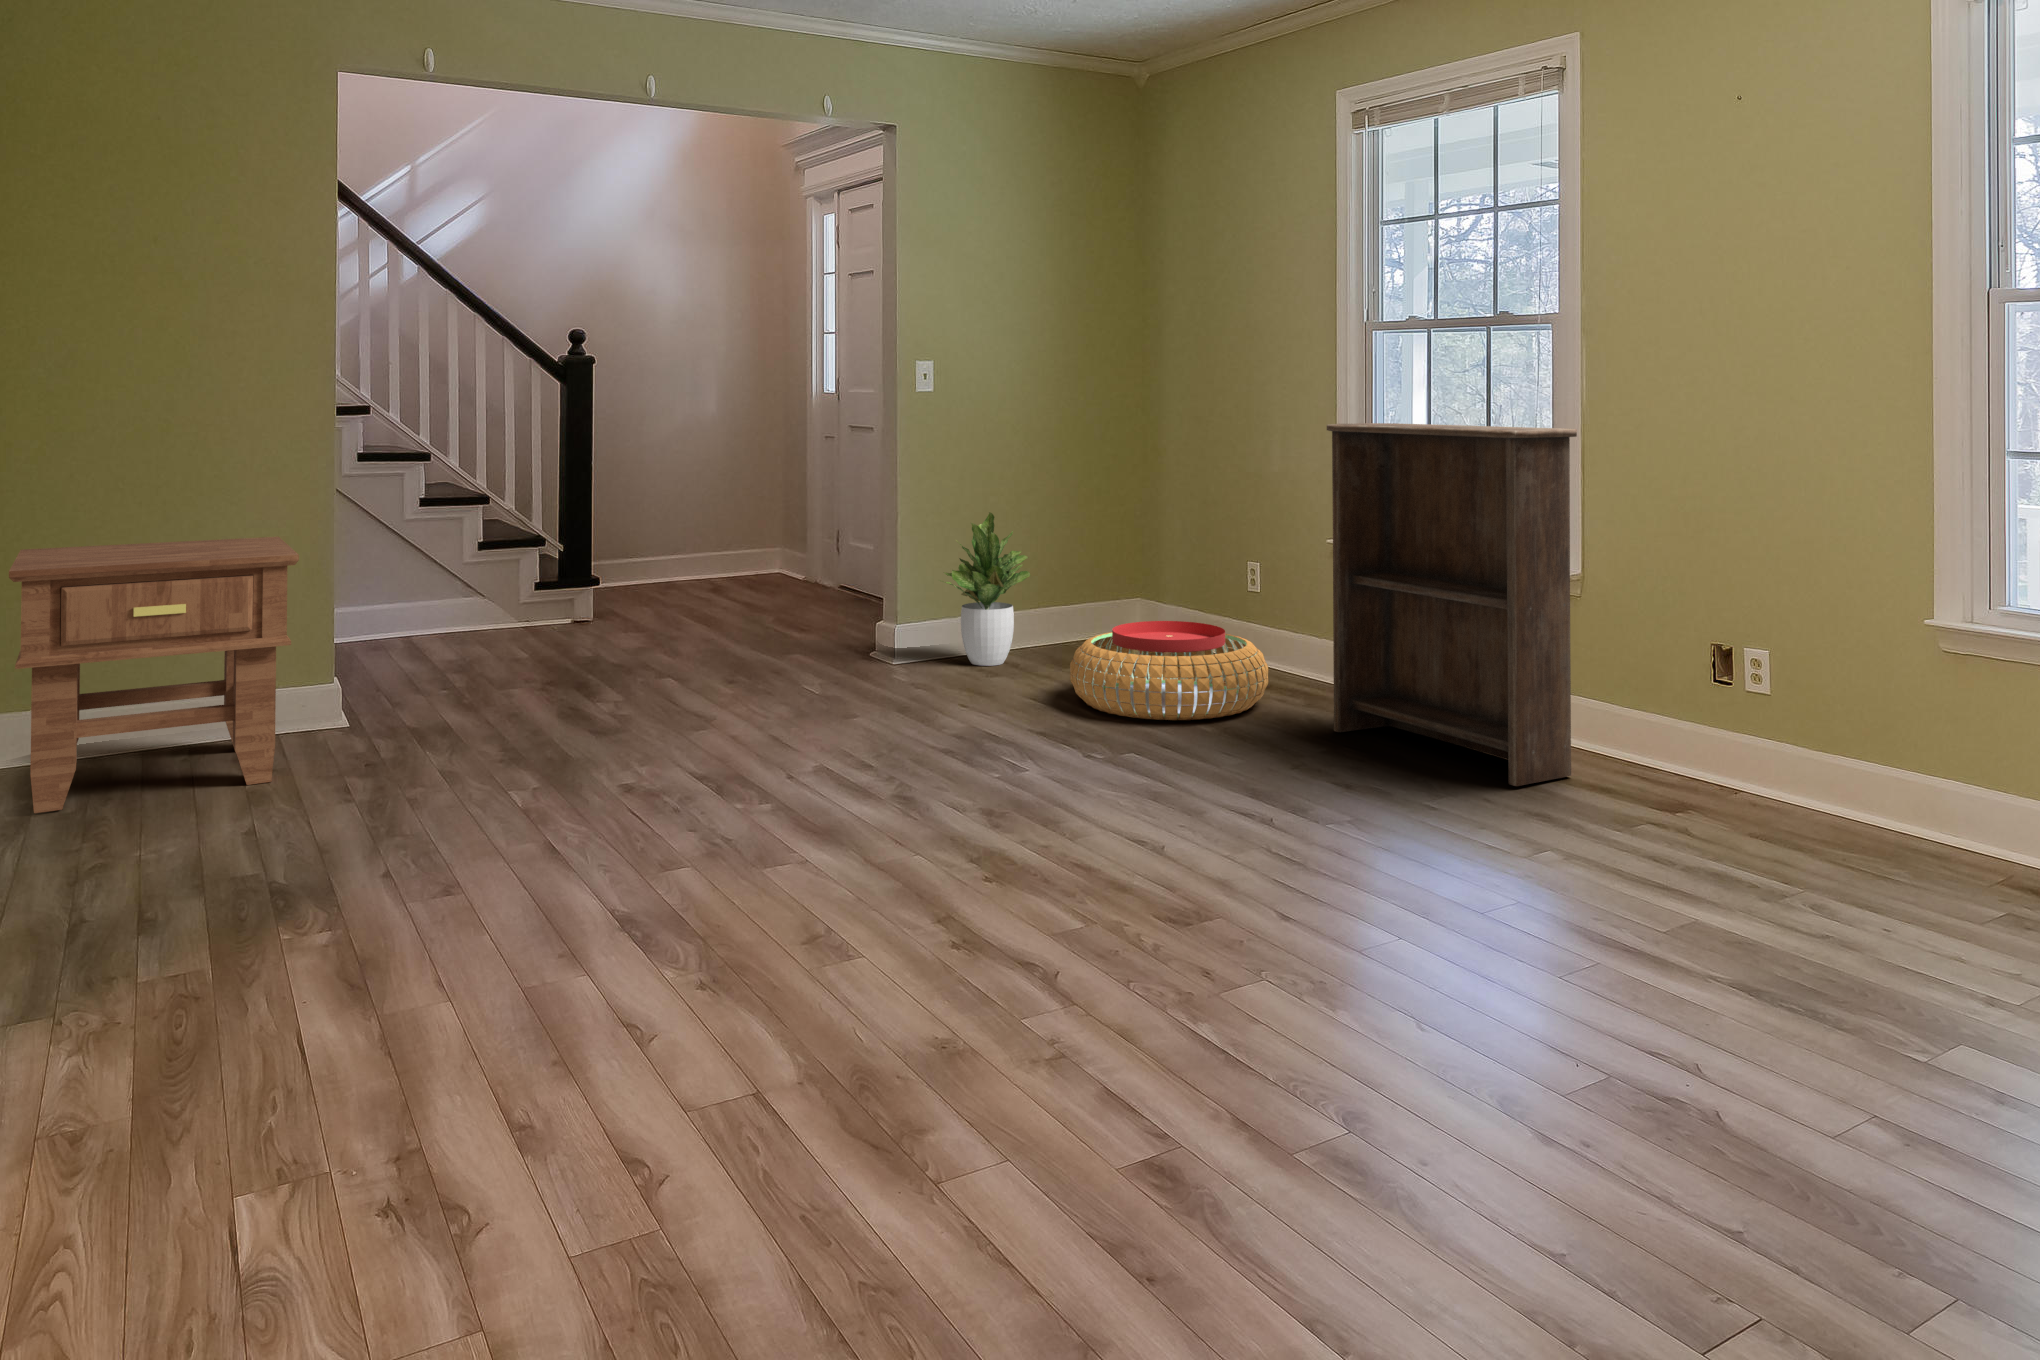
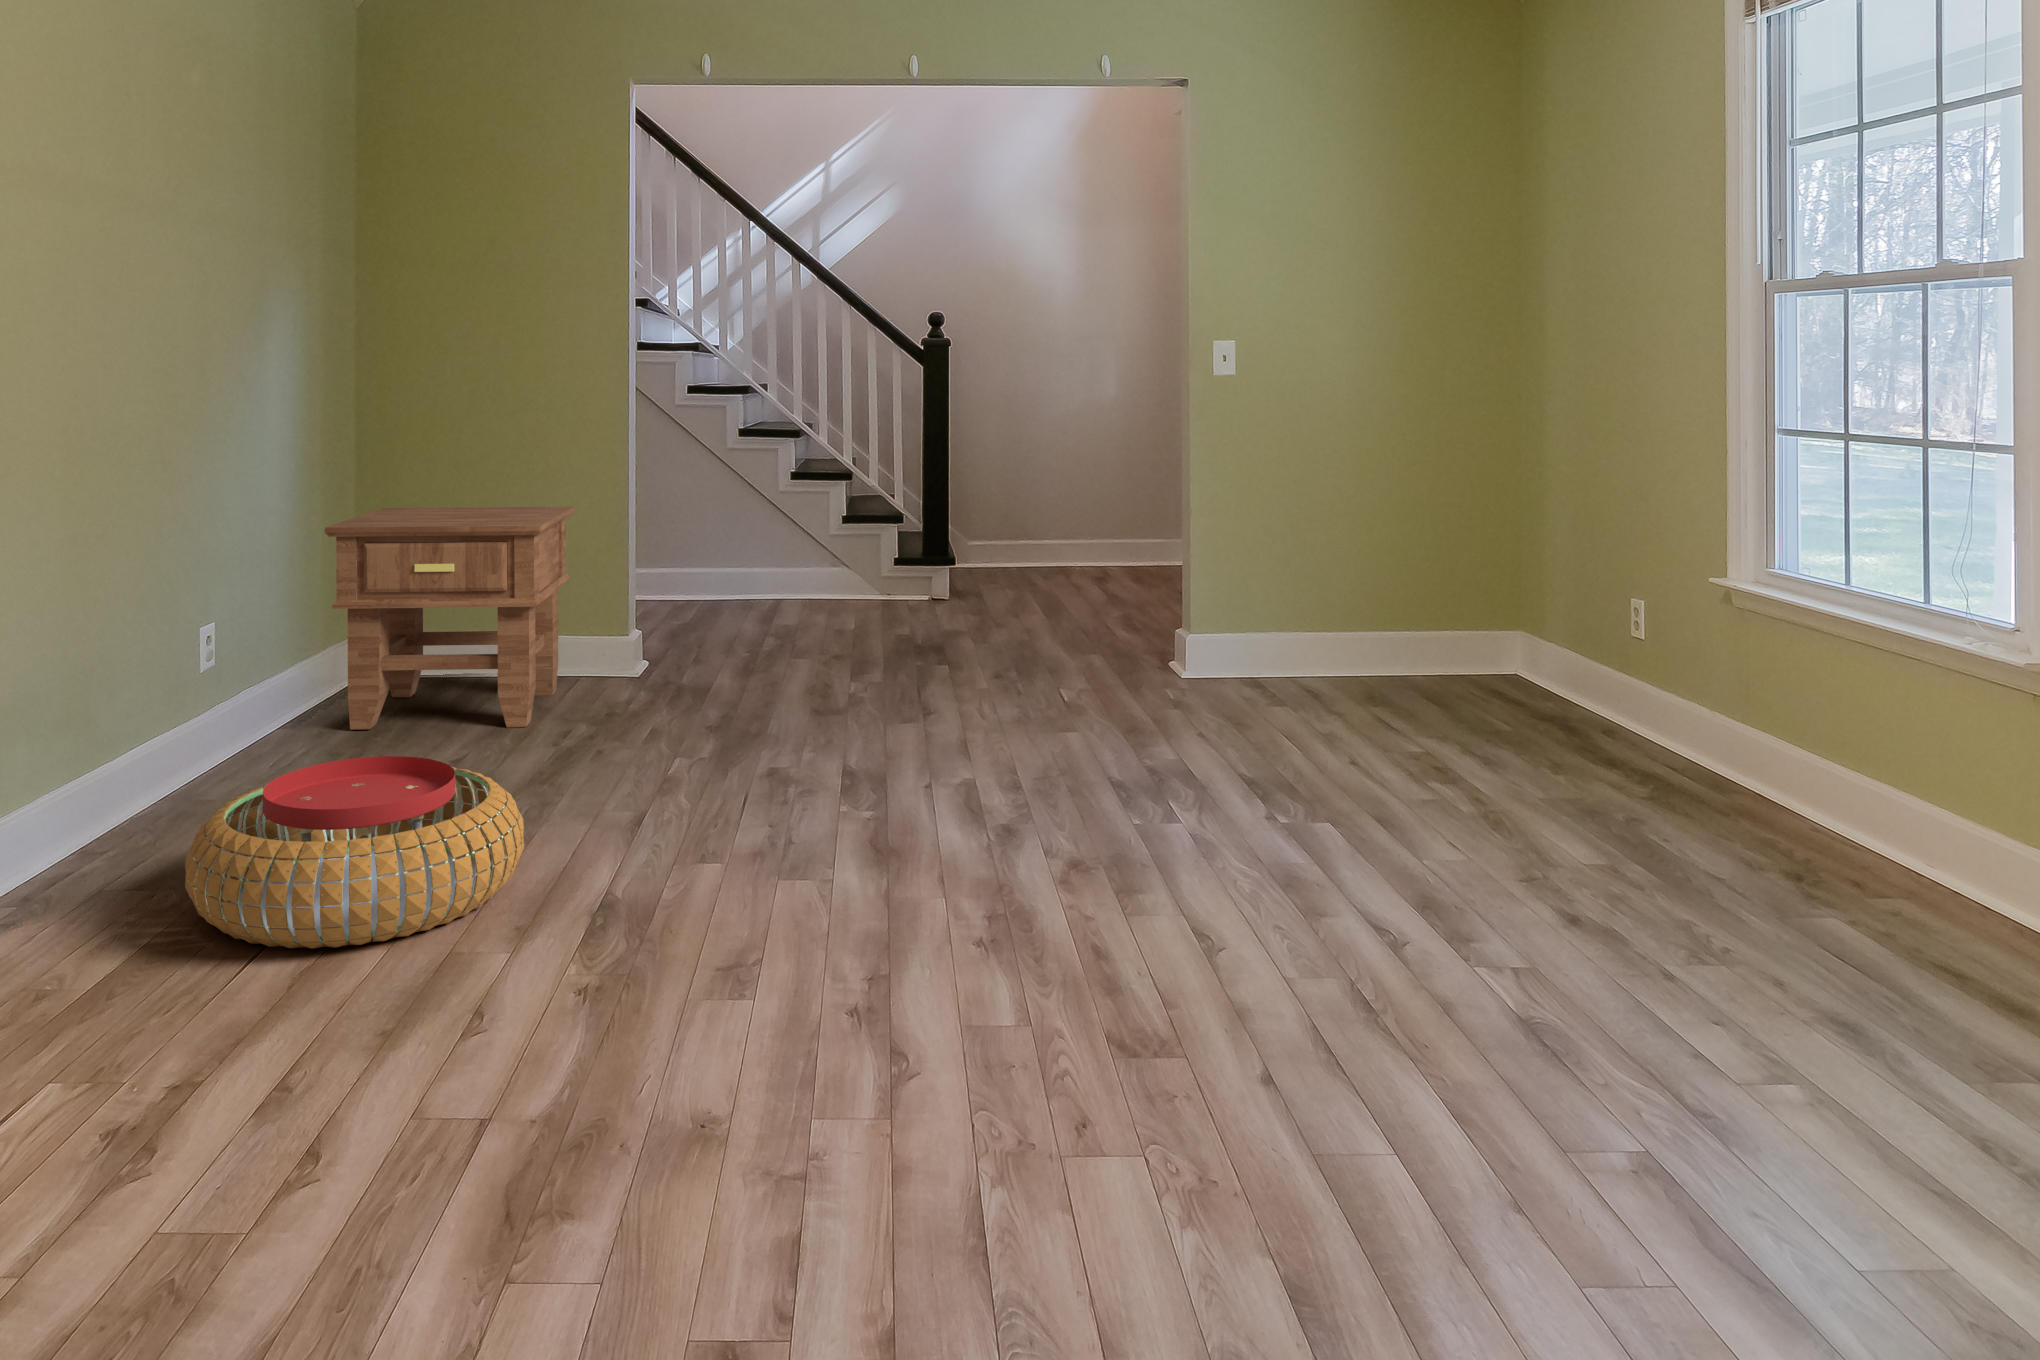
bookshelf: present [1327,423,1577,786] -> none [1635,424,1988,973]
potted plant: present [940,512,1031,666] -> none [1225,514,1333,692]
pouf: present [1070,621,1268,720] -> present [185,756,524,949]

